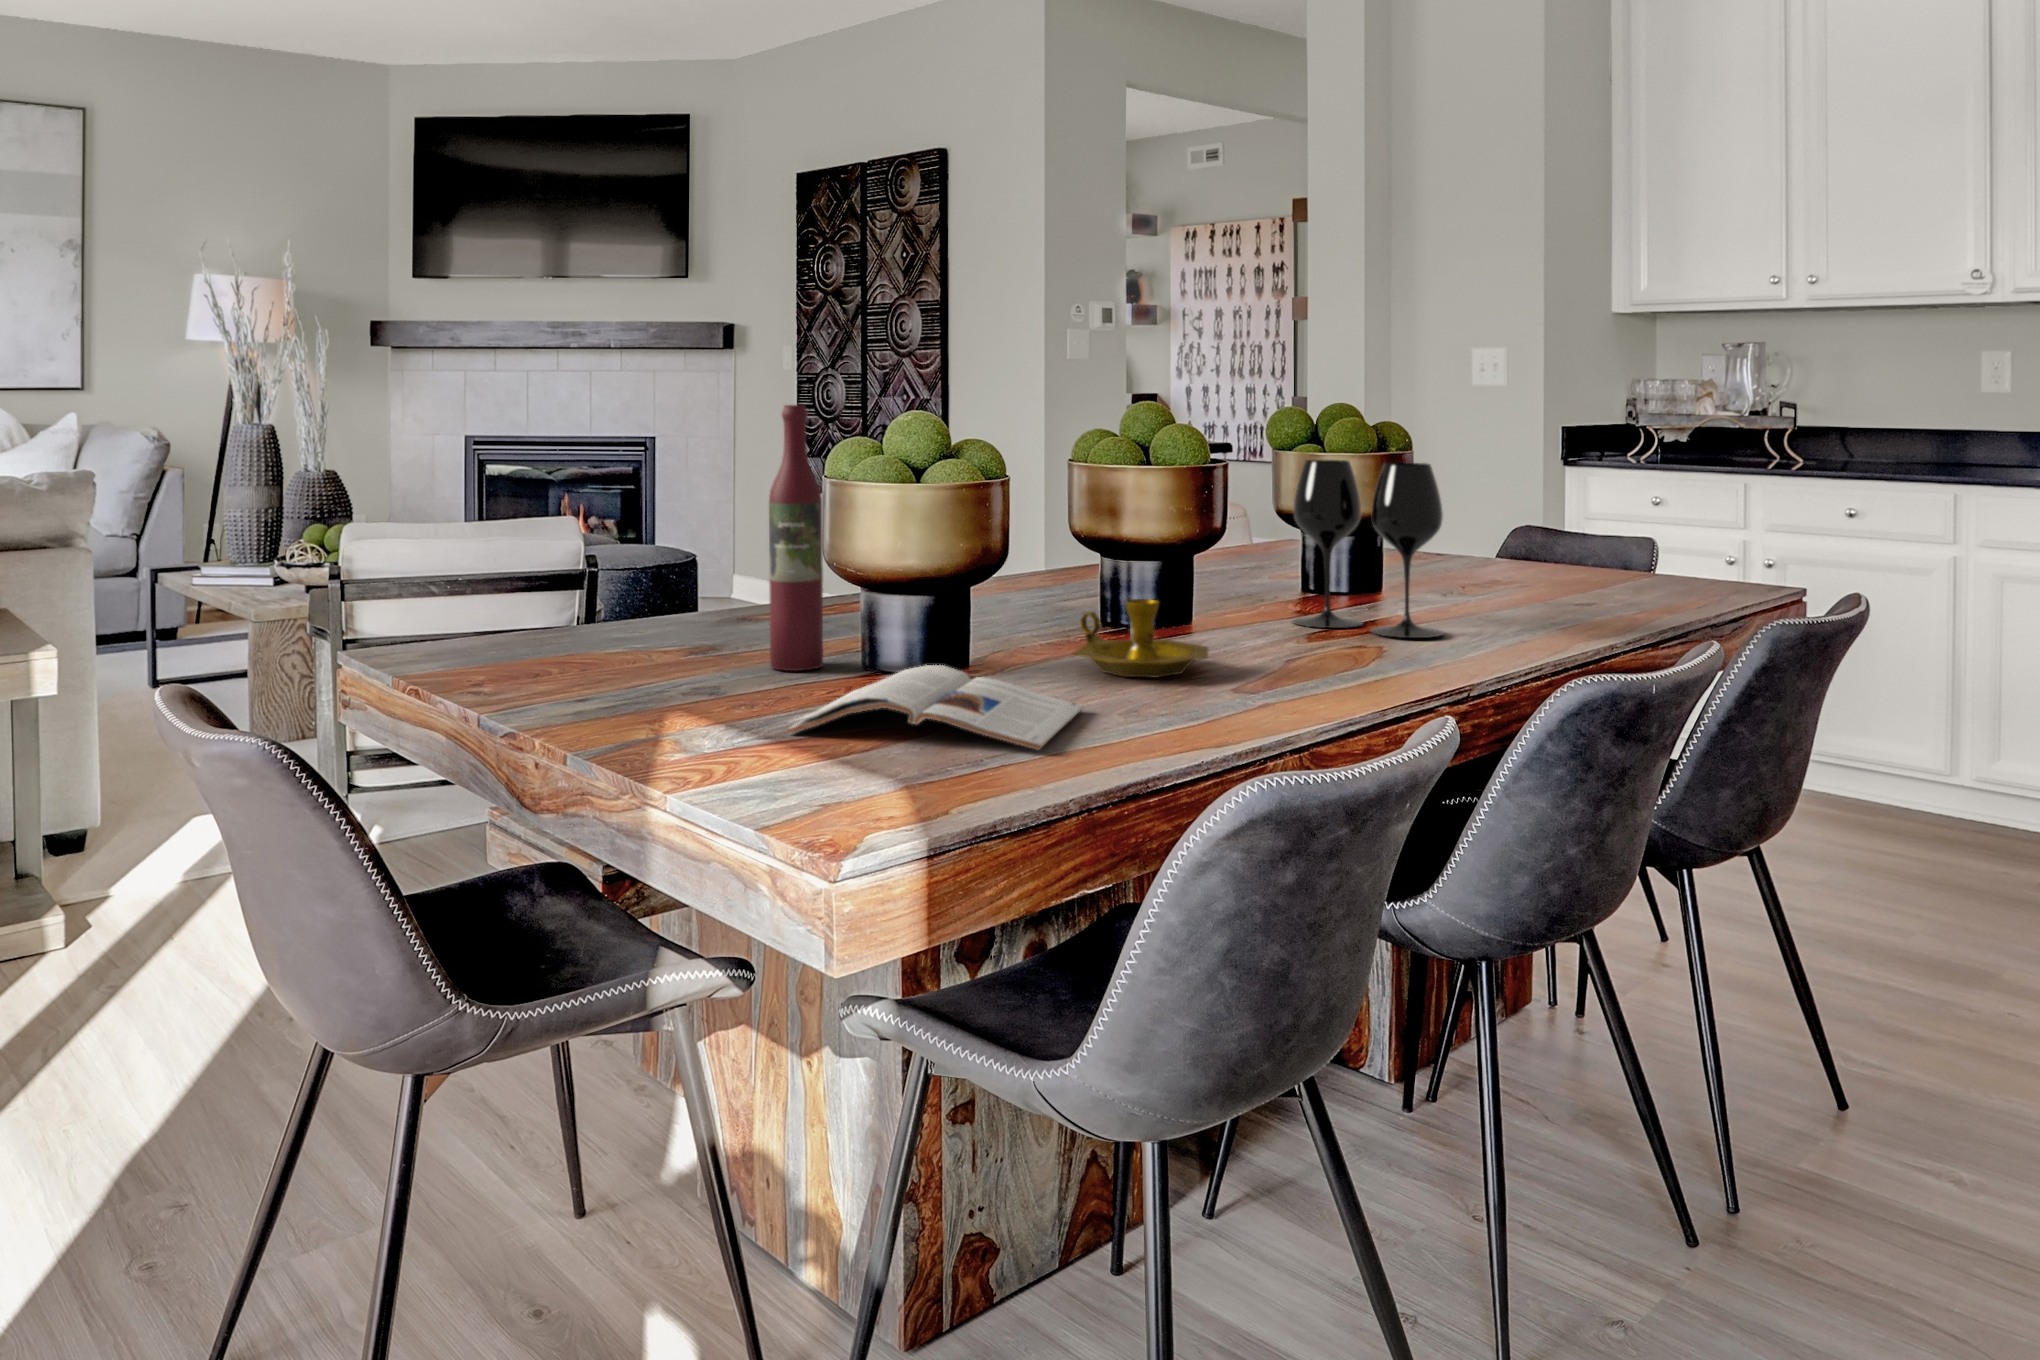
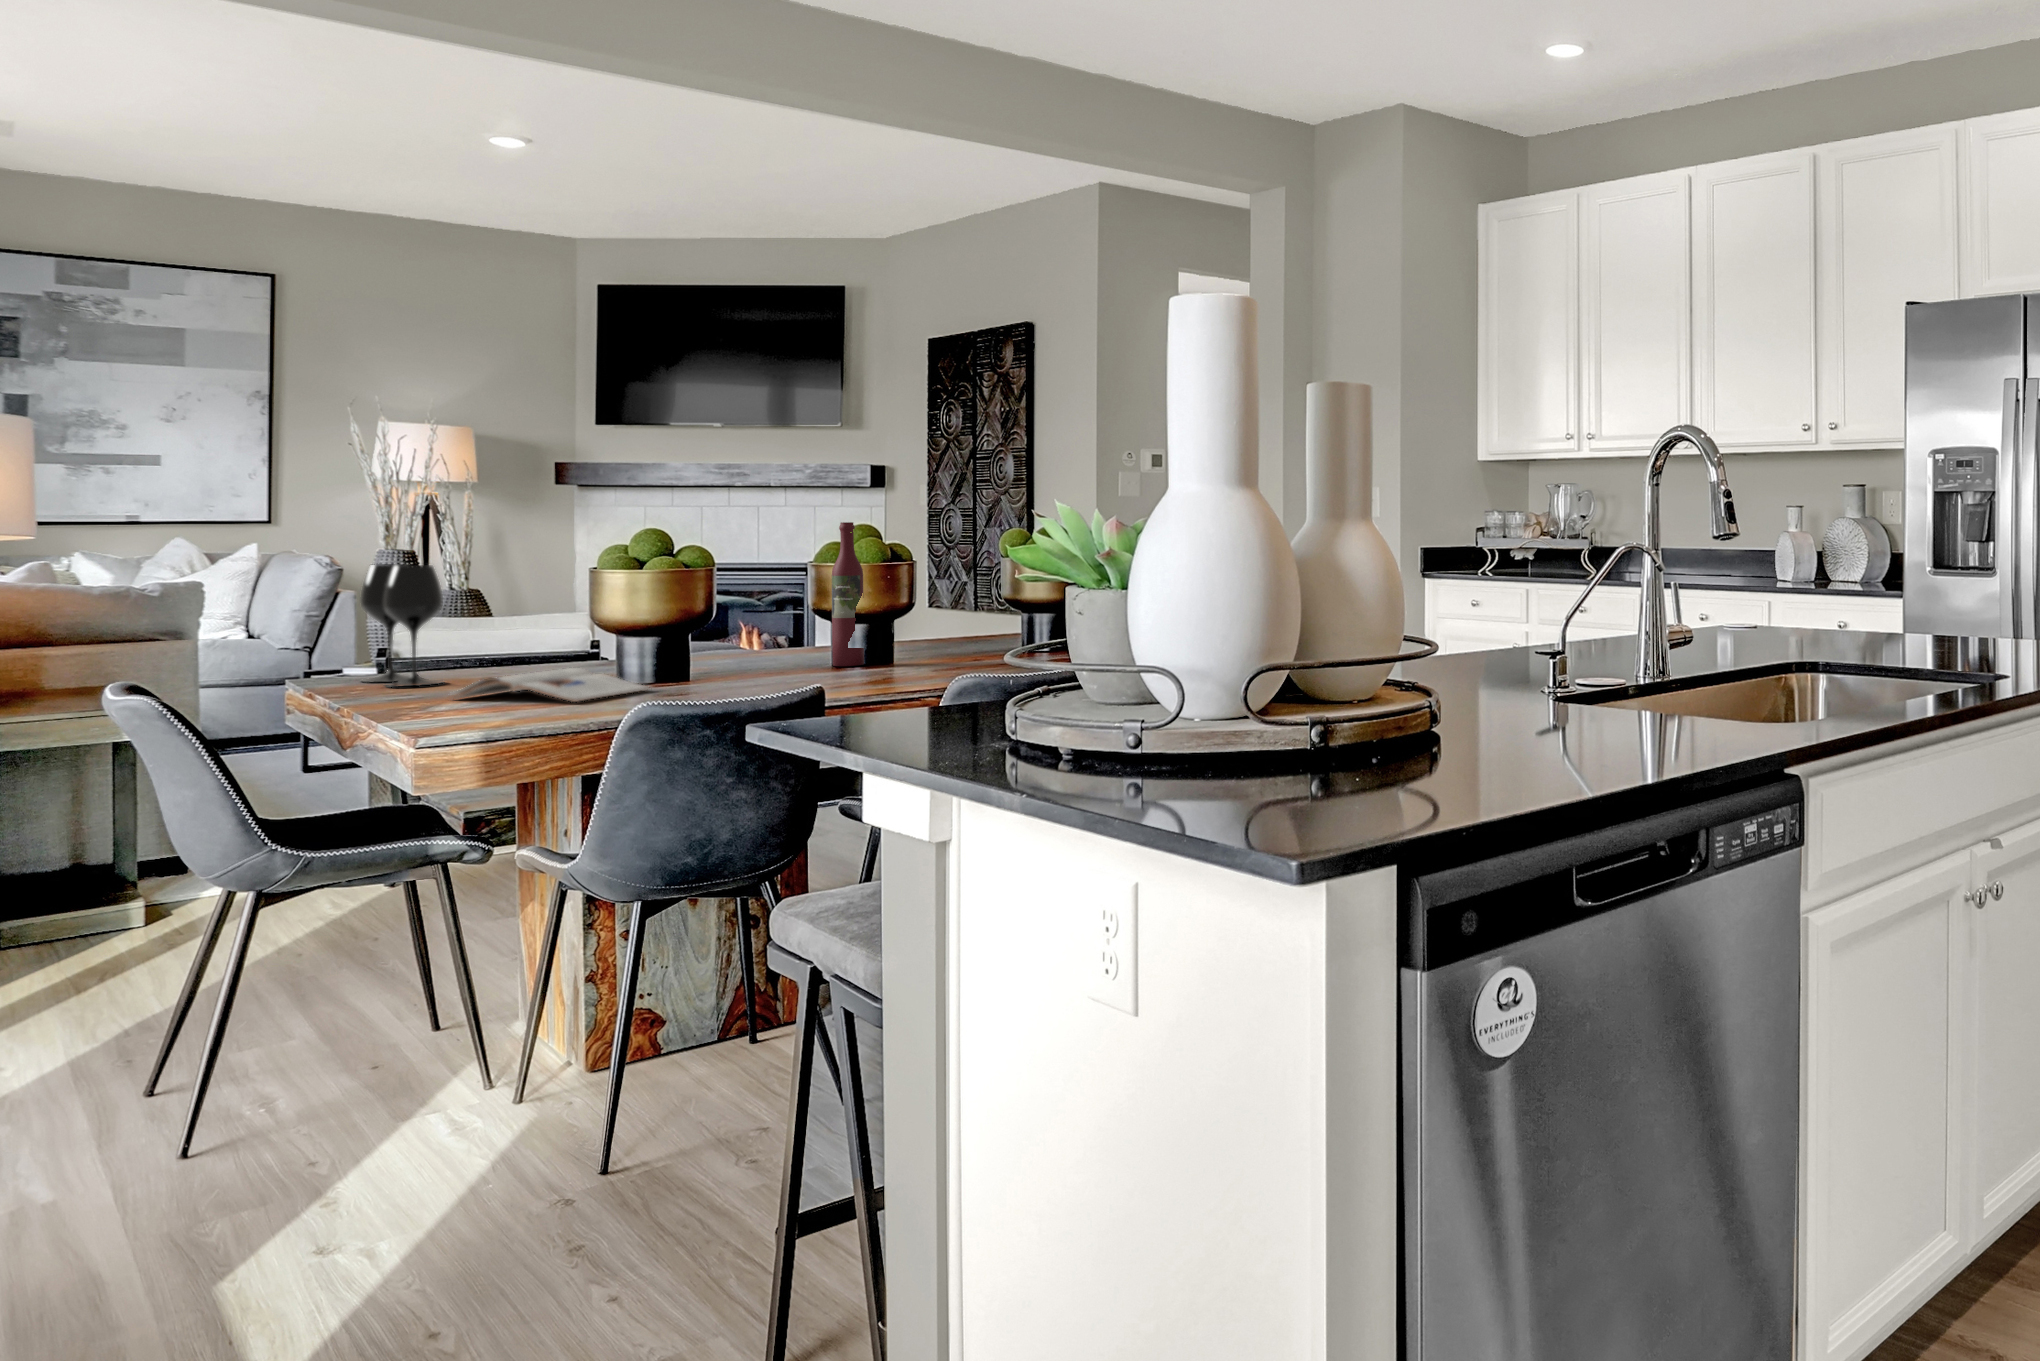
wine bottle: present [769,405,823,671] -> present [832,522,864,666]
wine glass: present [1292,460,1444,638] -> present [360,564,444,687]
candlestick: present [1073,599,1208,677] -> none [695,635,789,678]

